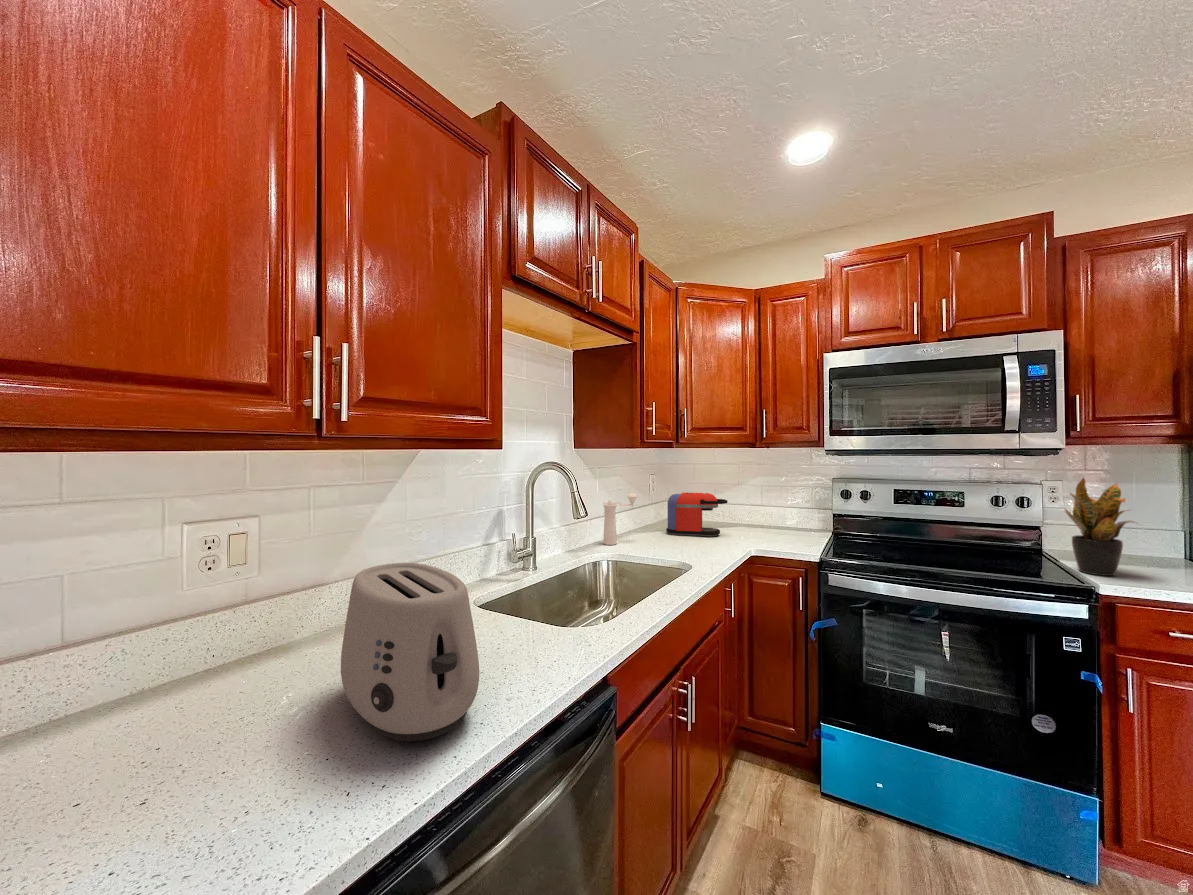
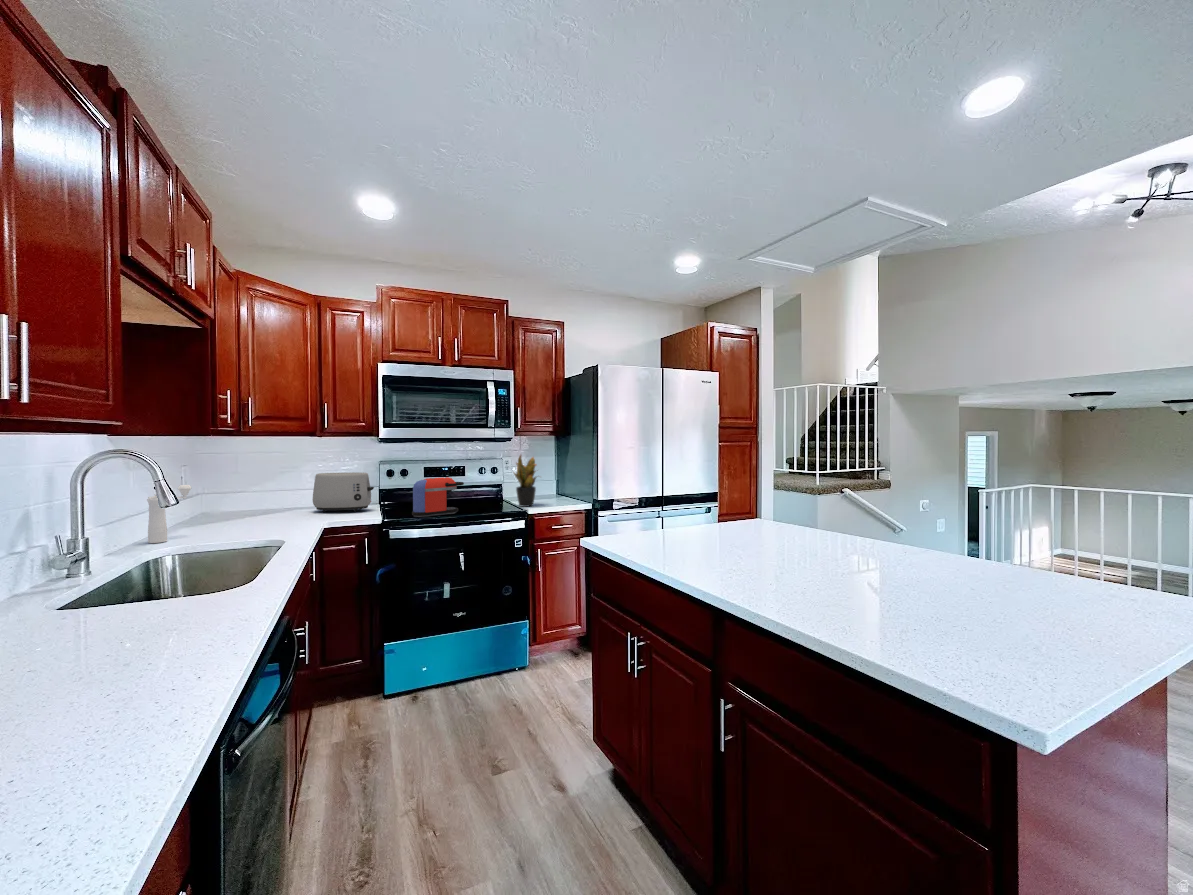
coffee maker: present [666,492,728,536] -> present [412,477,464,517]
toaster: present [341,563,479,742] -> present [313,472,374,512]

